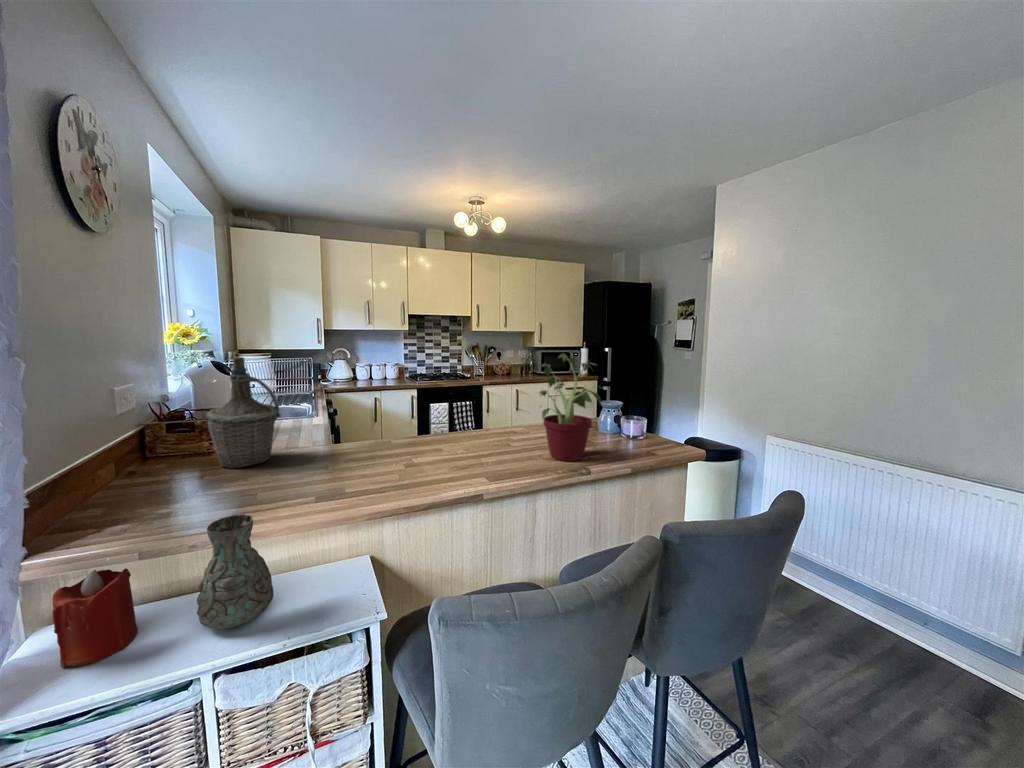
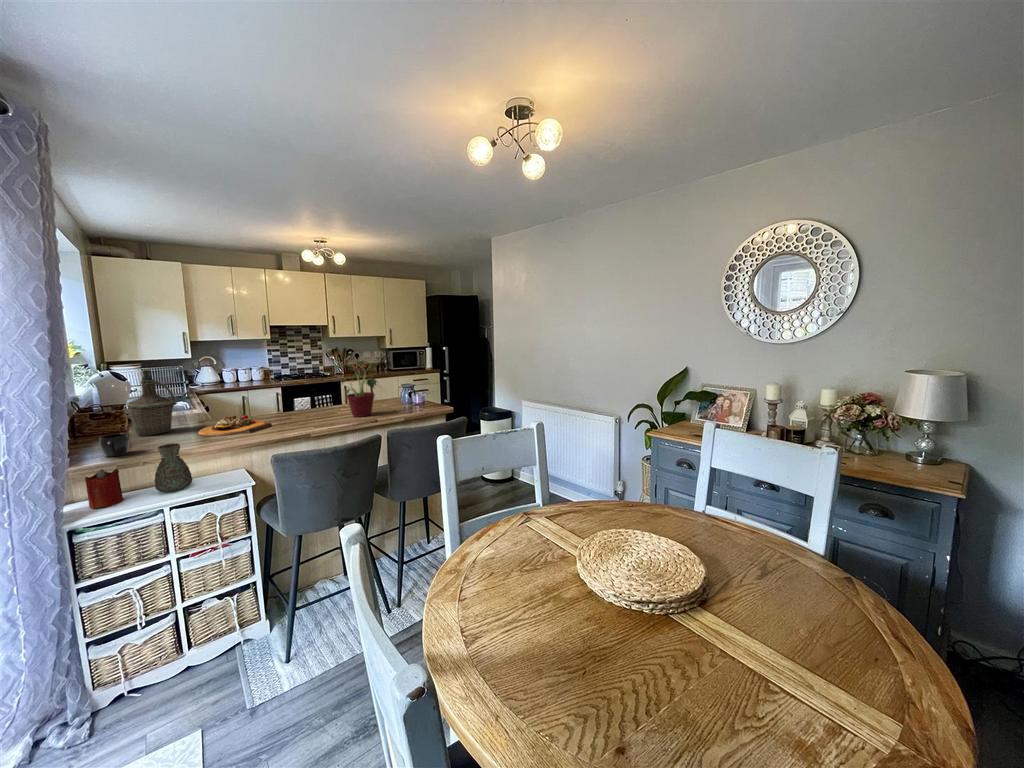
cutting board: none [305,443,421,485] -> present [198,415,272,436]
mug: none [120,477,176,528] -> present [99,433,129,457]

